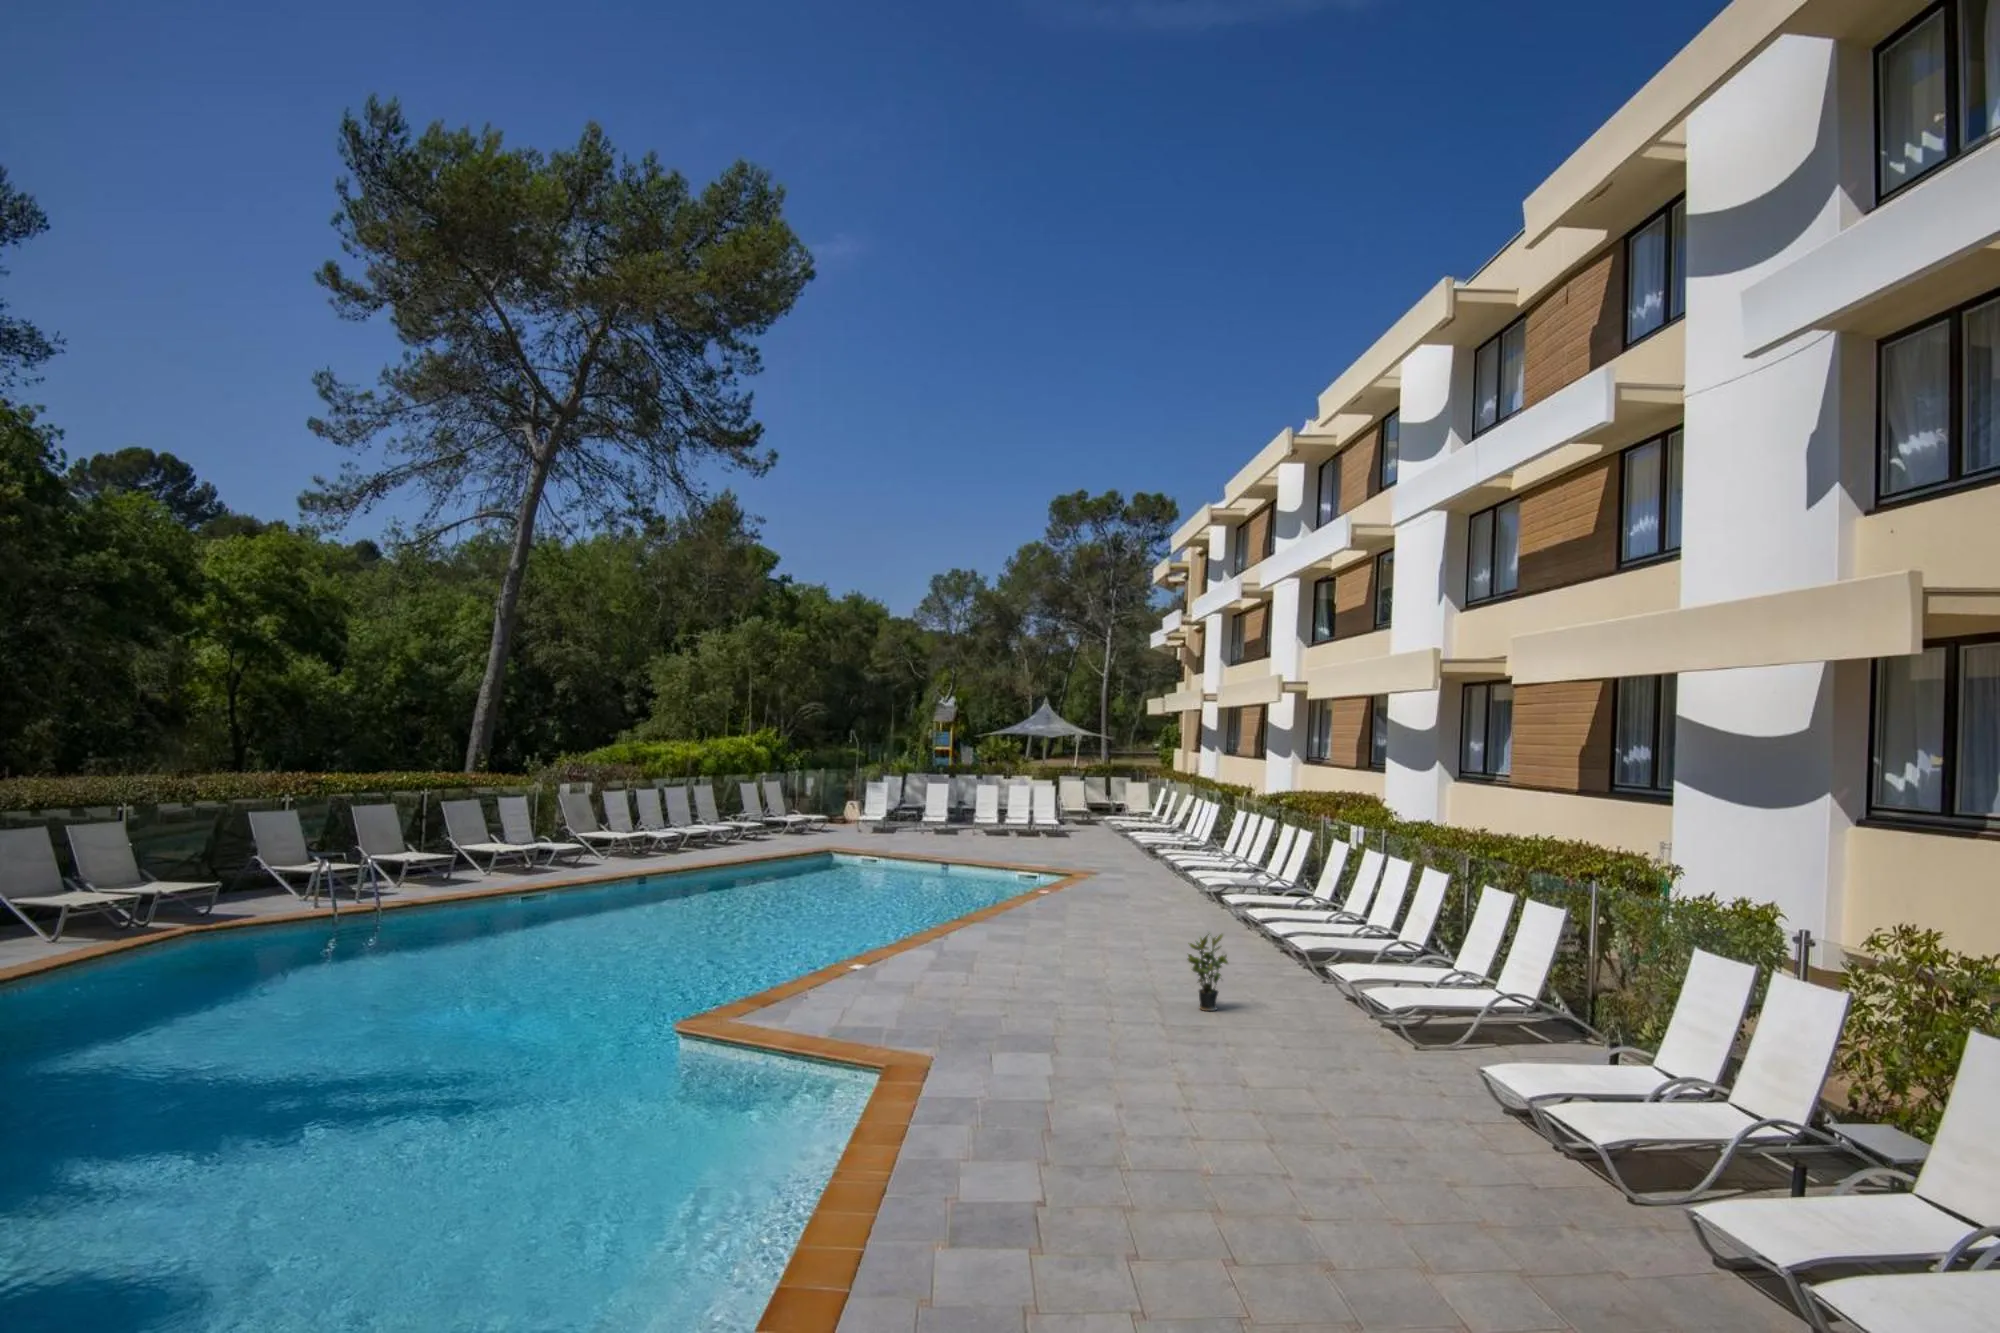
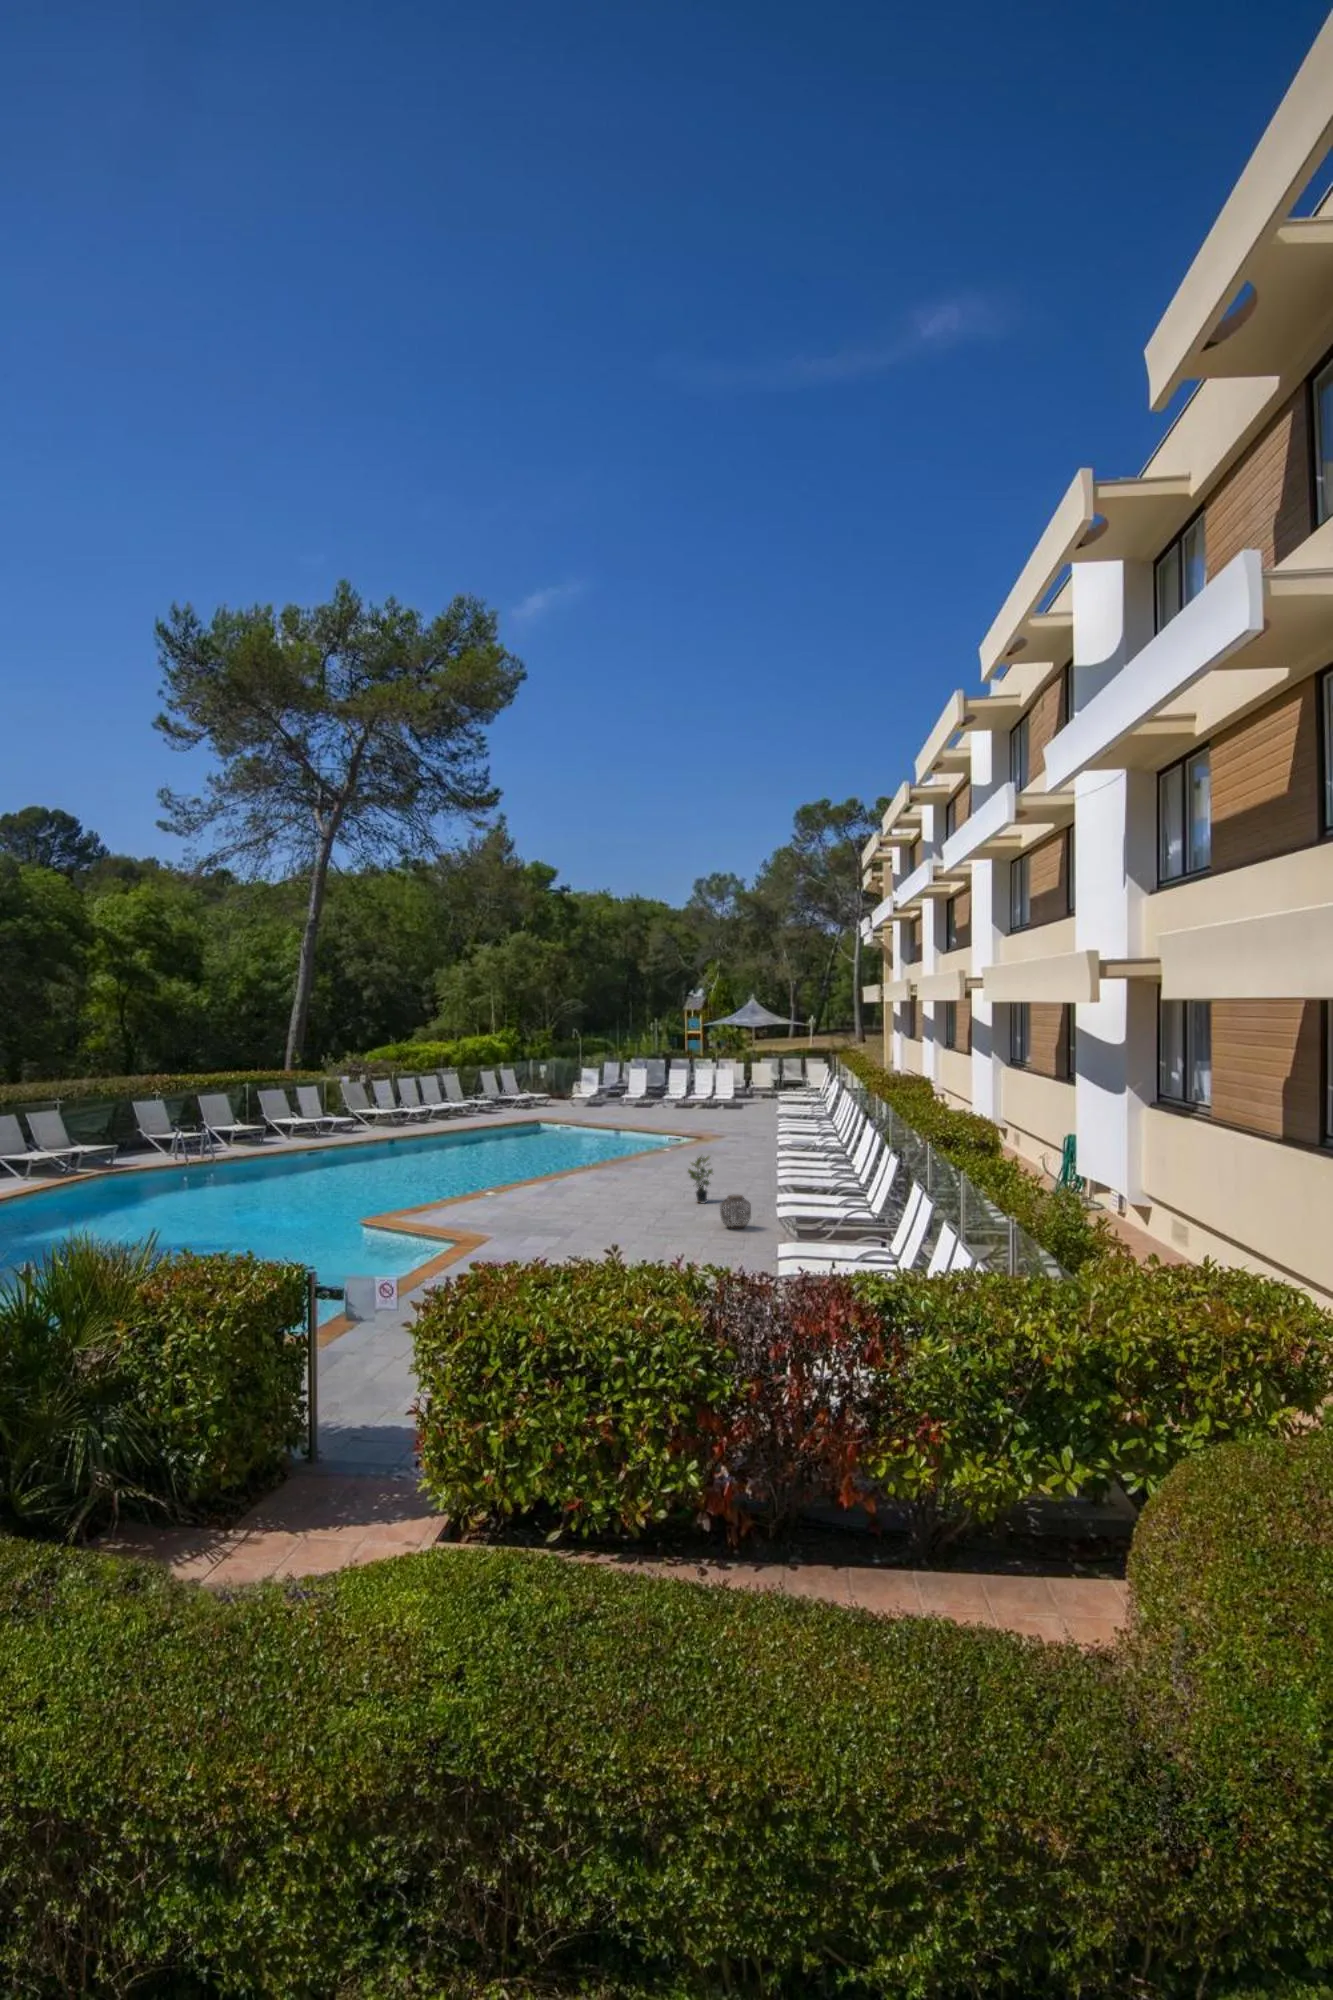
woven basket: none [1301,1012,1355,1073] -> present [720,1195,751,1229]

